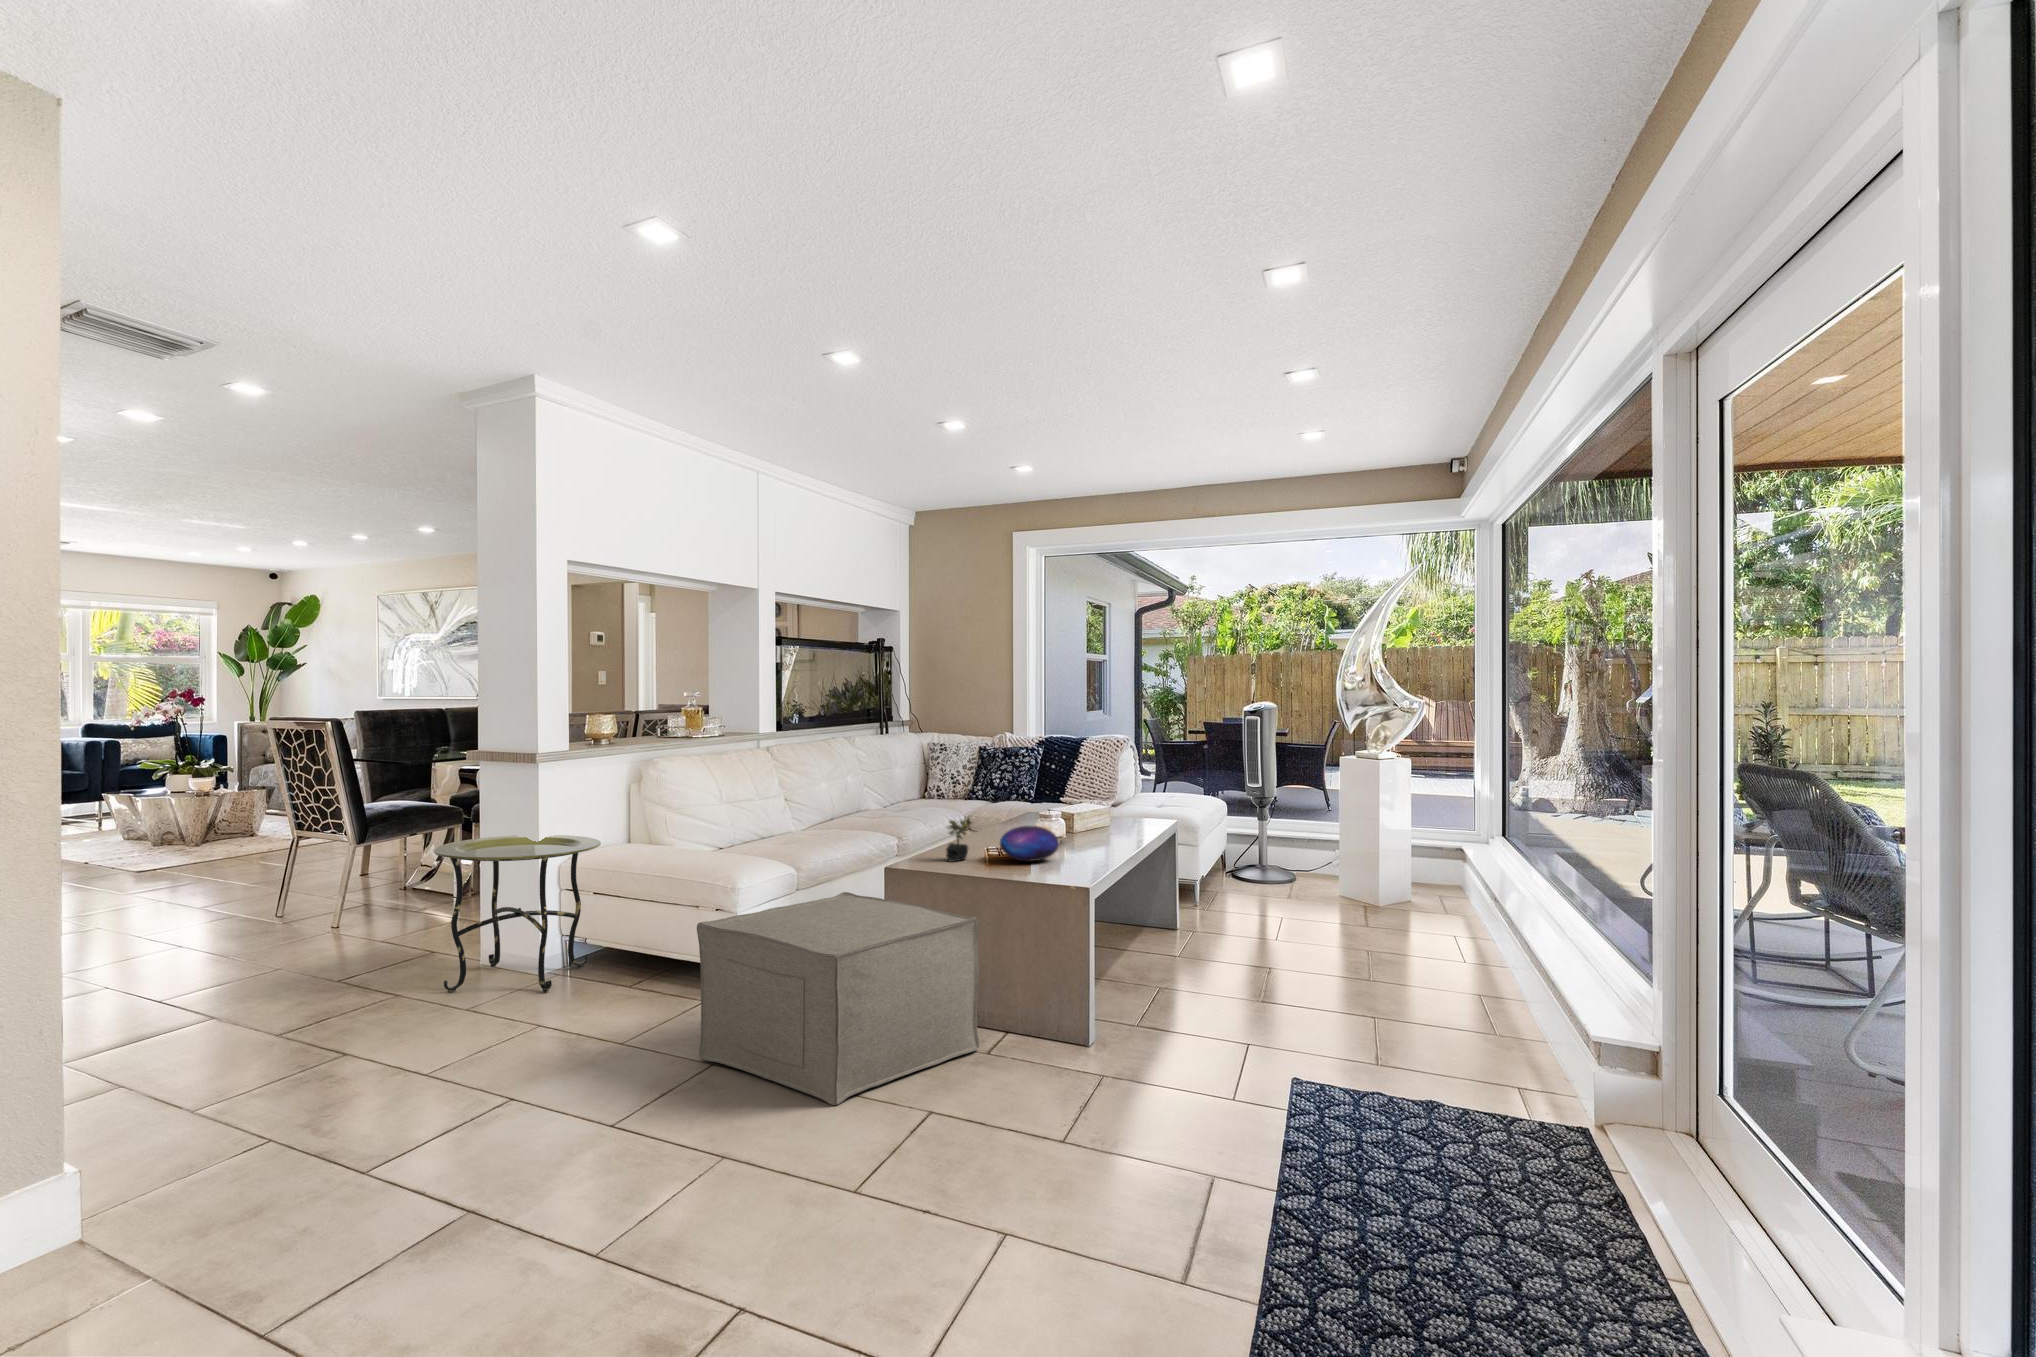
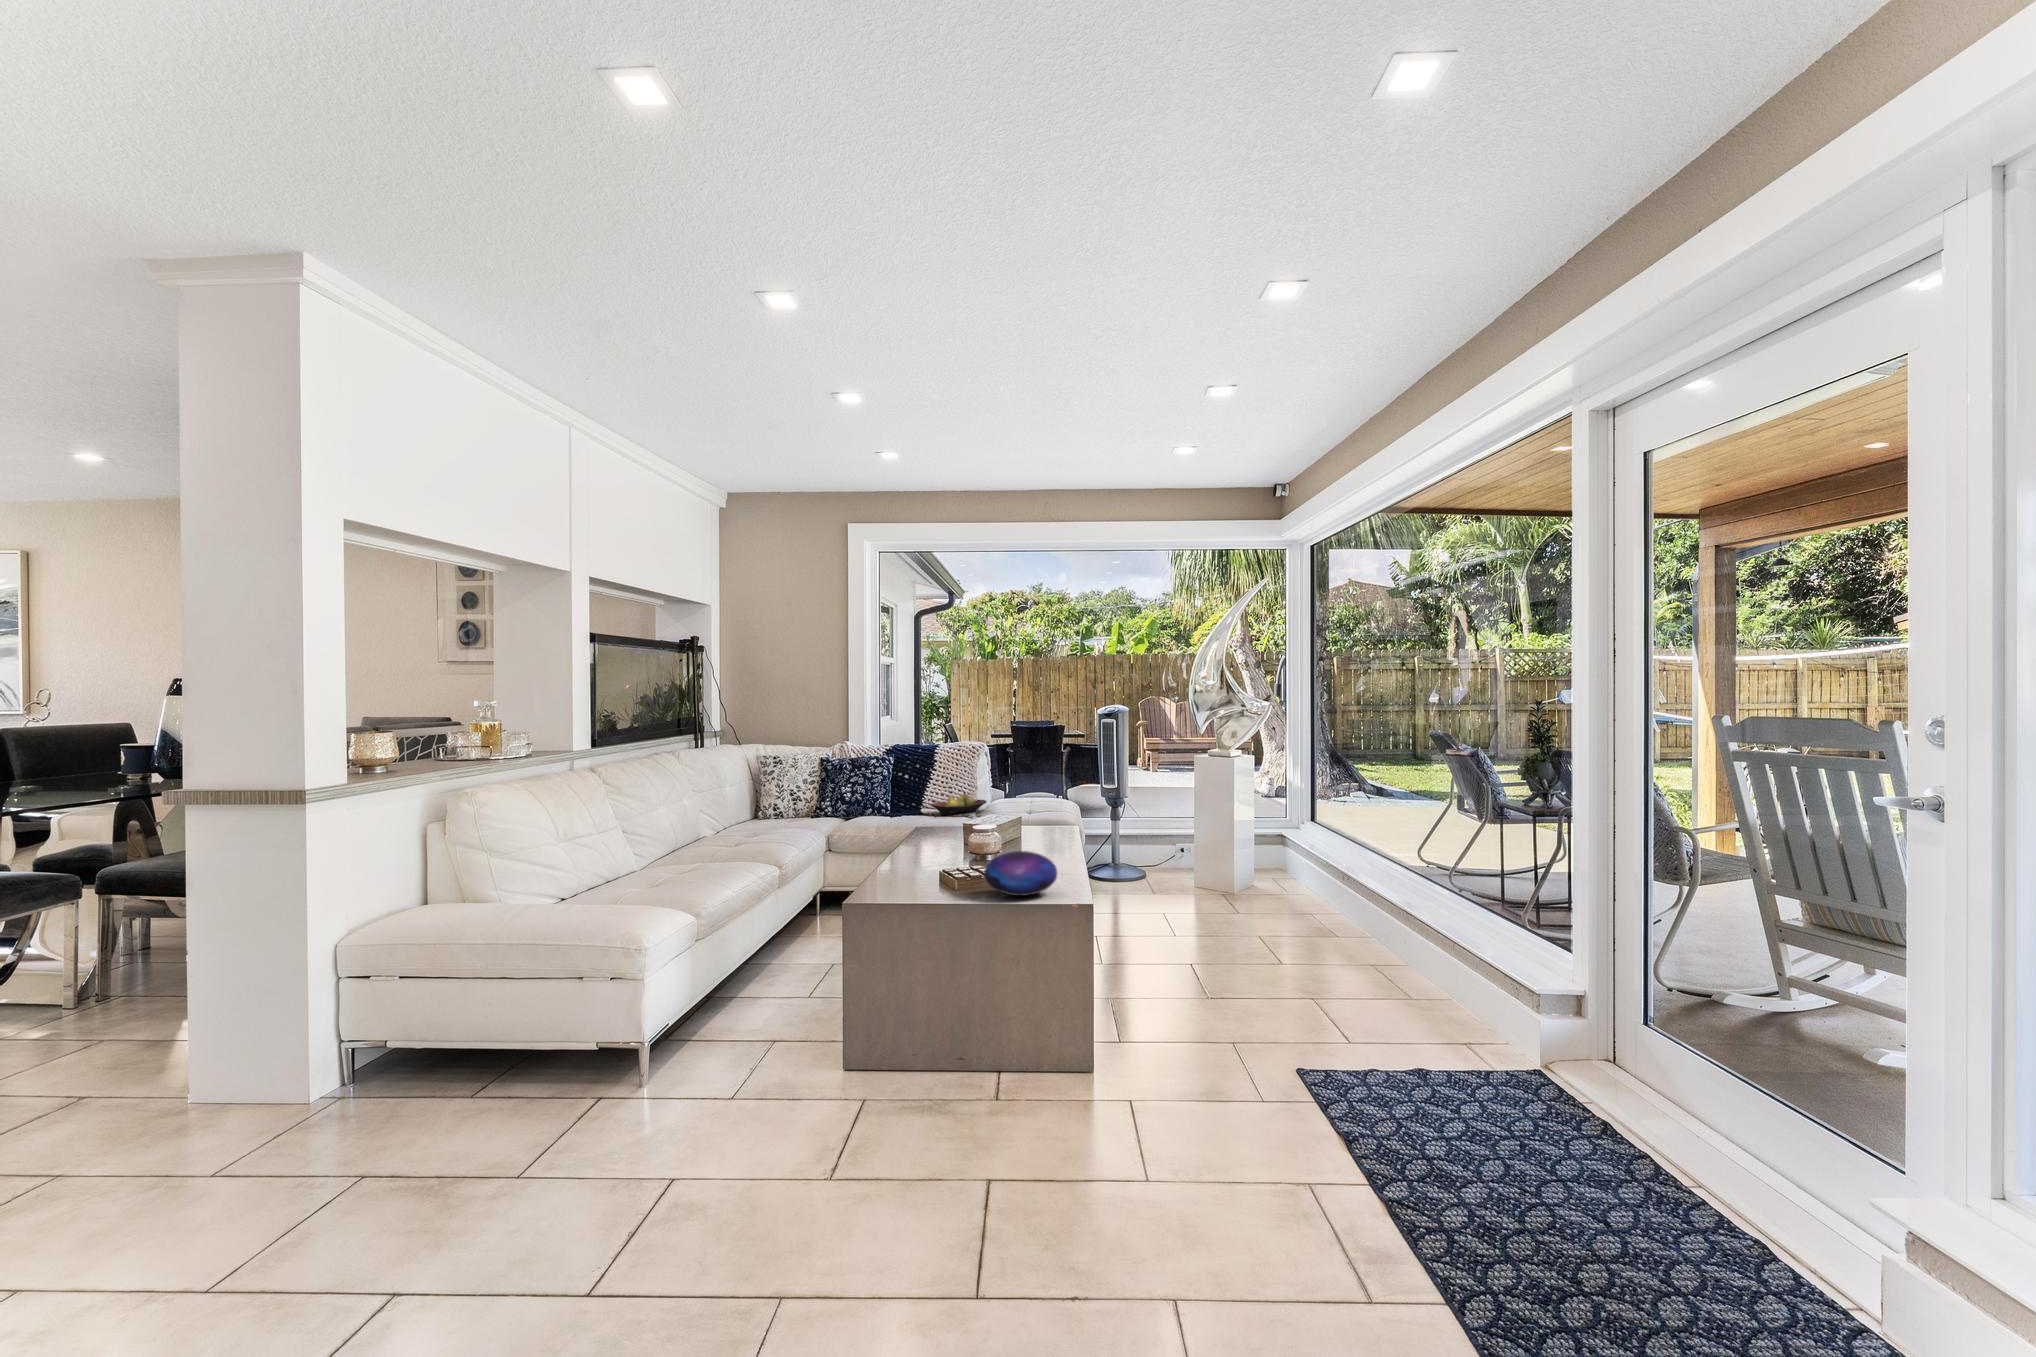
fruit bowl: none [1070,785,1125,803] -> present [931,794,987,815]
succulent plant: present [946,819,971,862] -> none [914,844,948,903]
side table: present [433,835,601,992] -> none [131,905,420,1176]
ottoman: present [697,892,979,1105] -> none [671,962,1066,1315]

